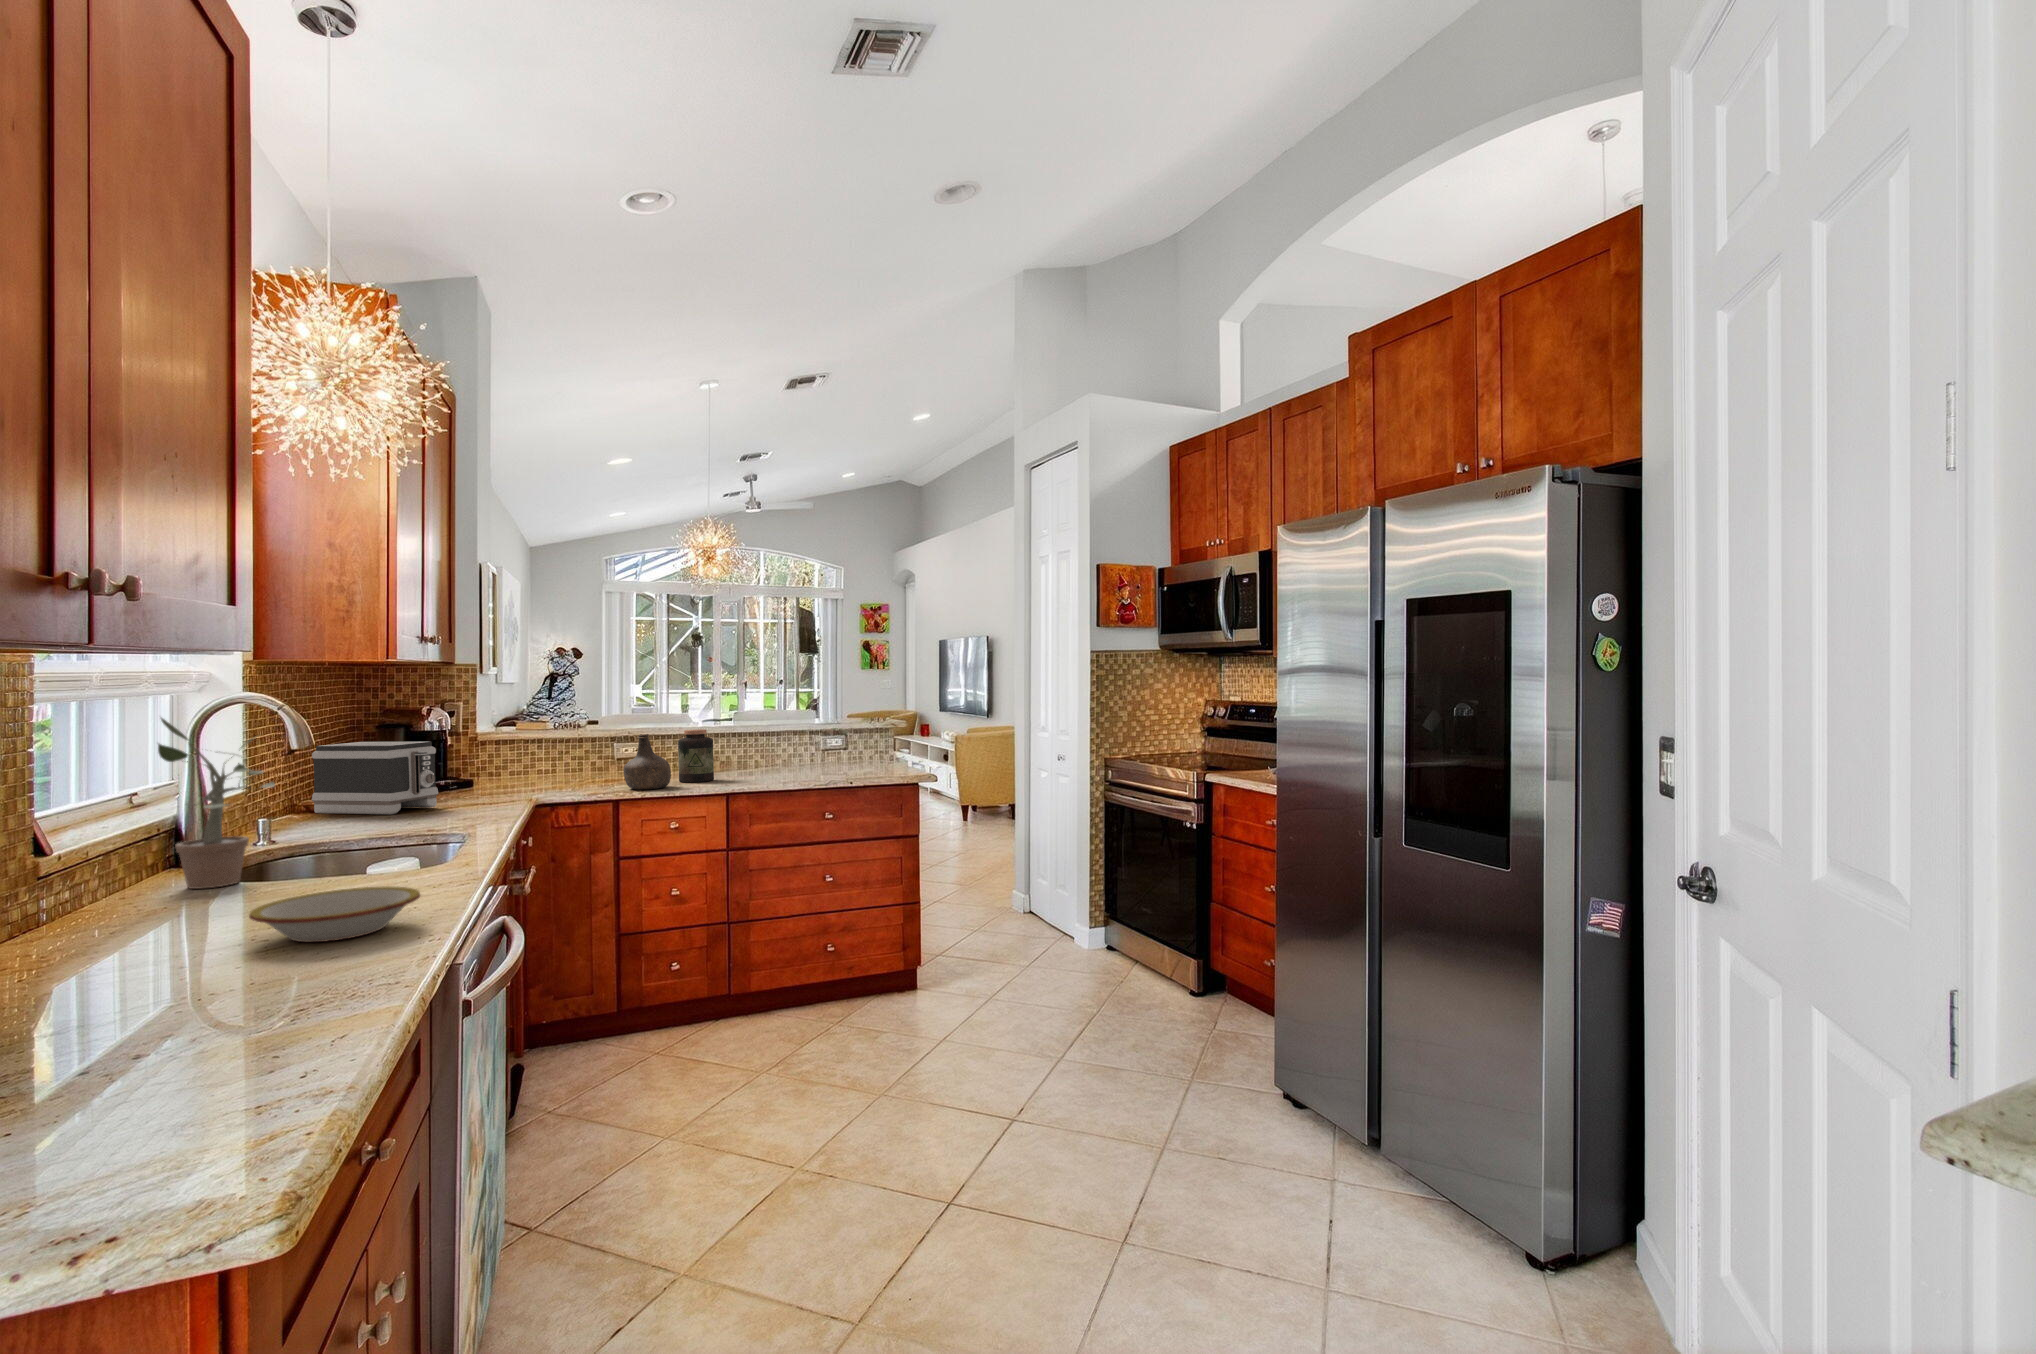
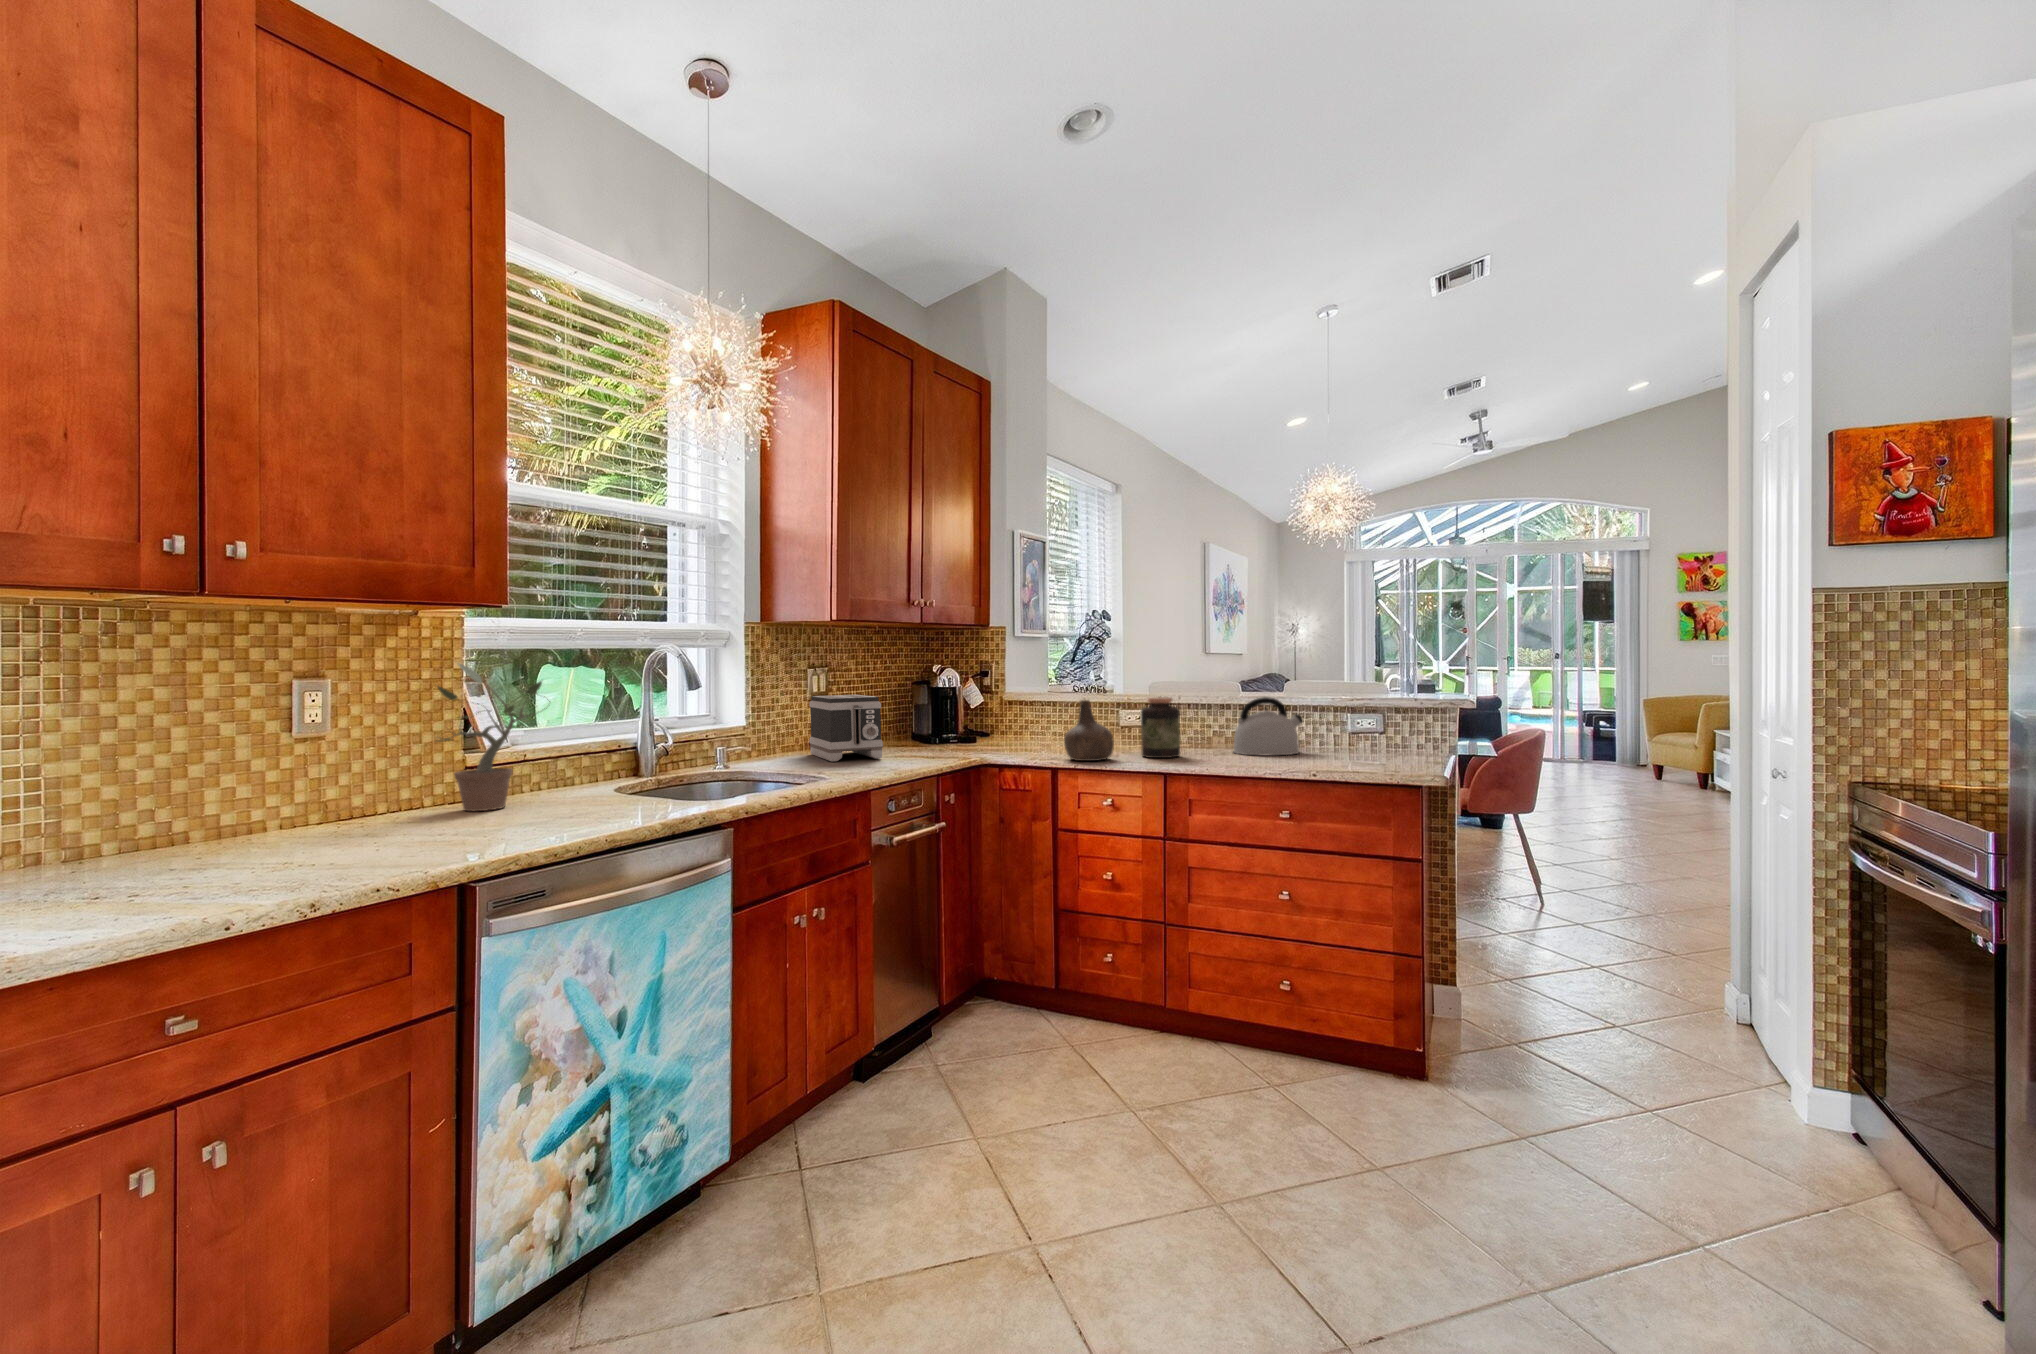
kettle: none [736,726,791,774] -> present [1233,697,1303,755]
bowl: present [249,886,420,942] -> none [153,833,342,887]

